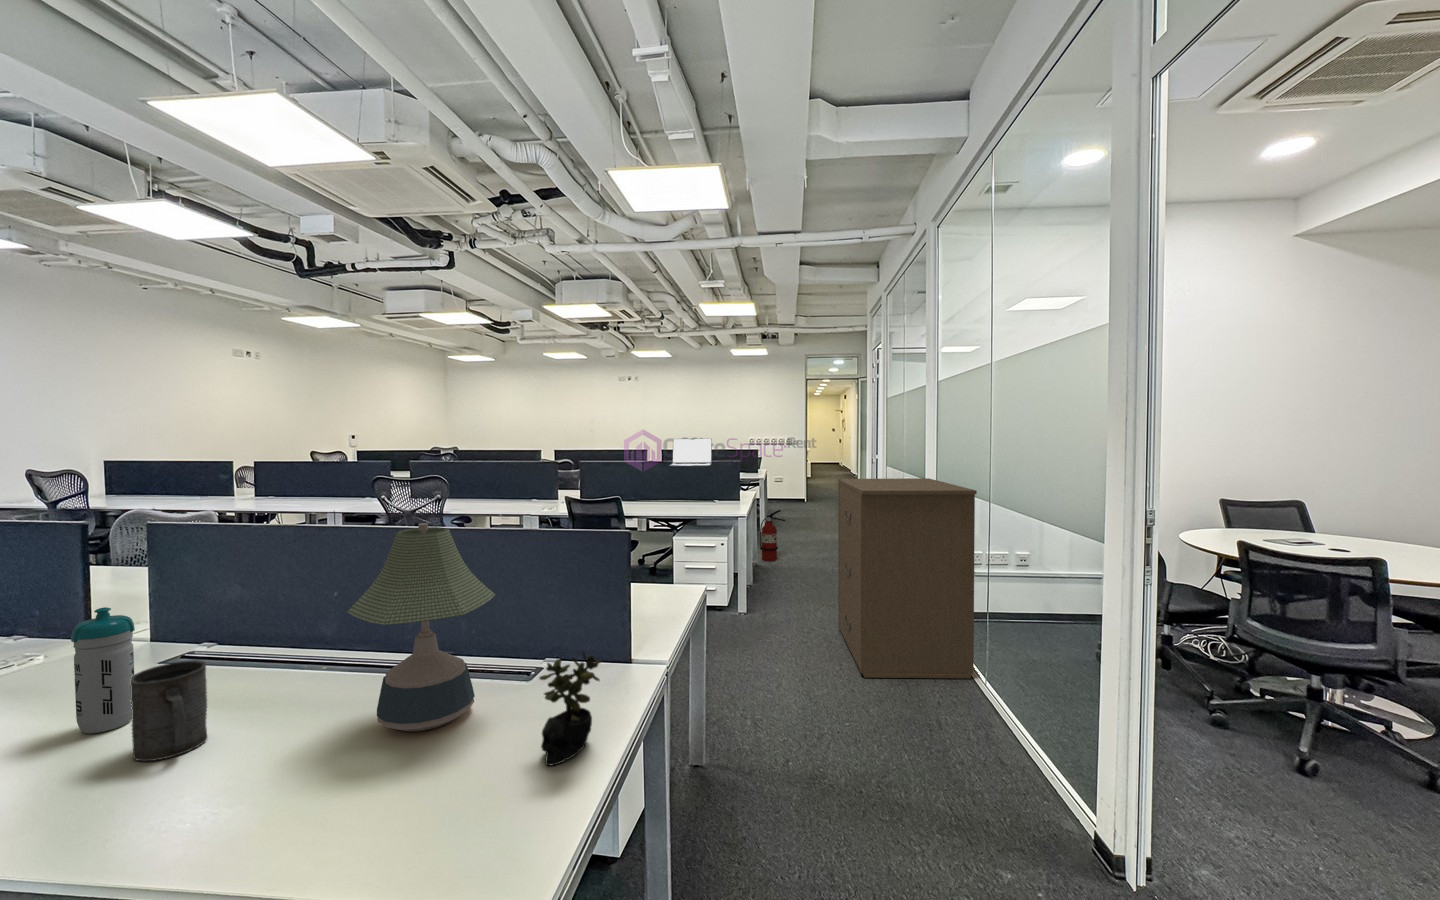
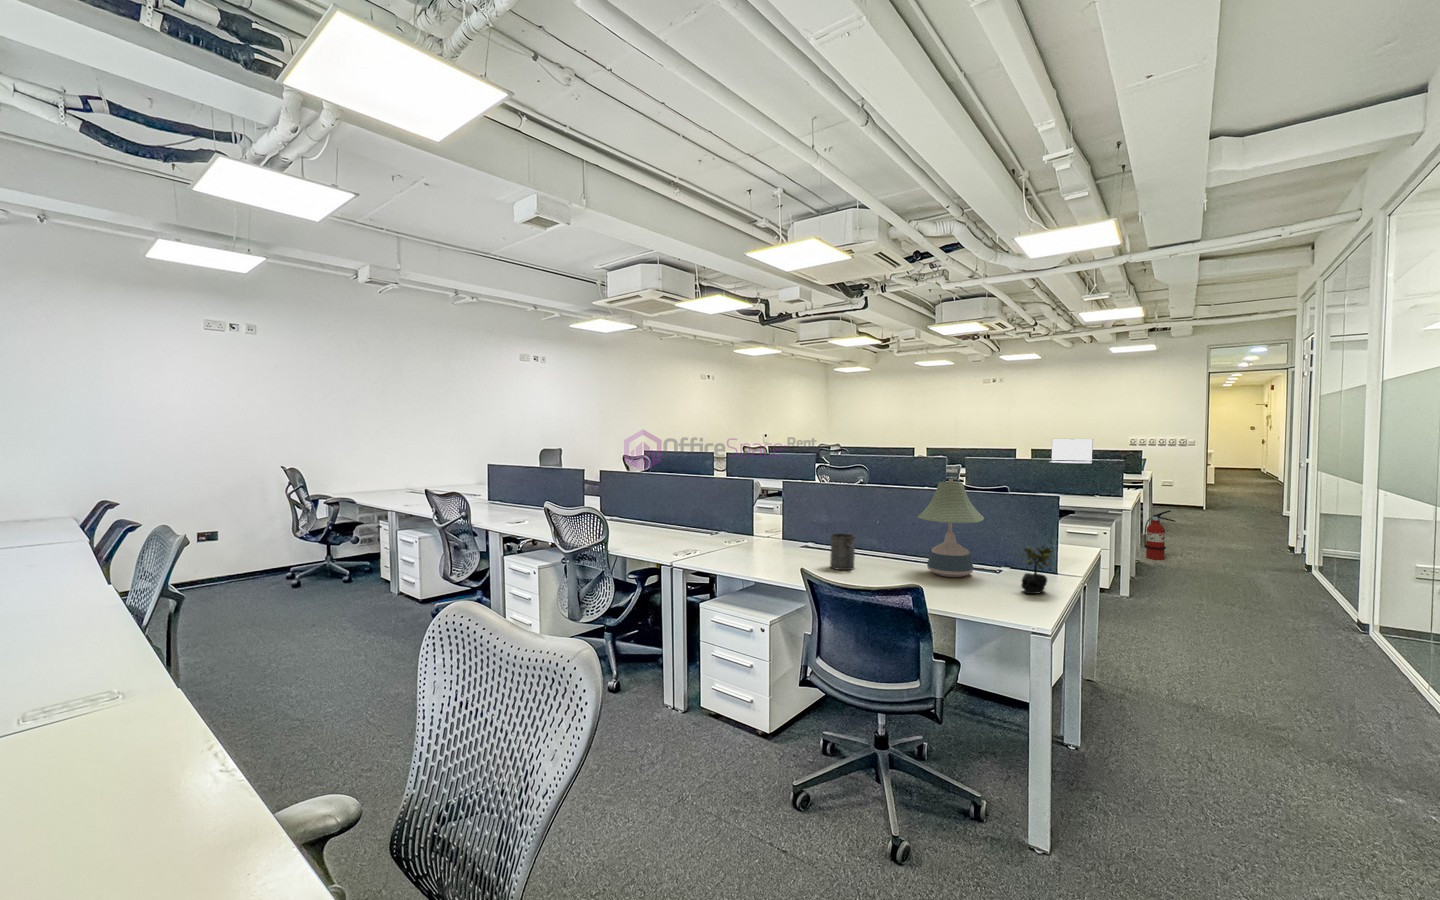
filing cabinet: present [838,478,977,678] -> none [1235,478,1411,678]
water bottle: present [71,607,135,733] -> none [797,509,816,560]

